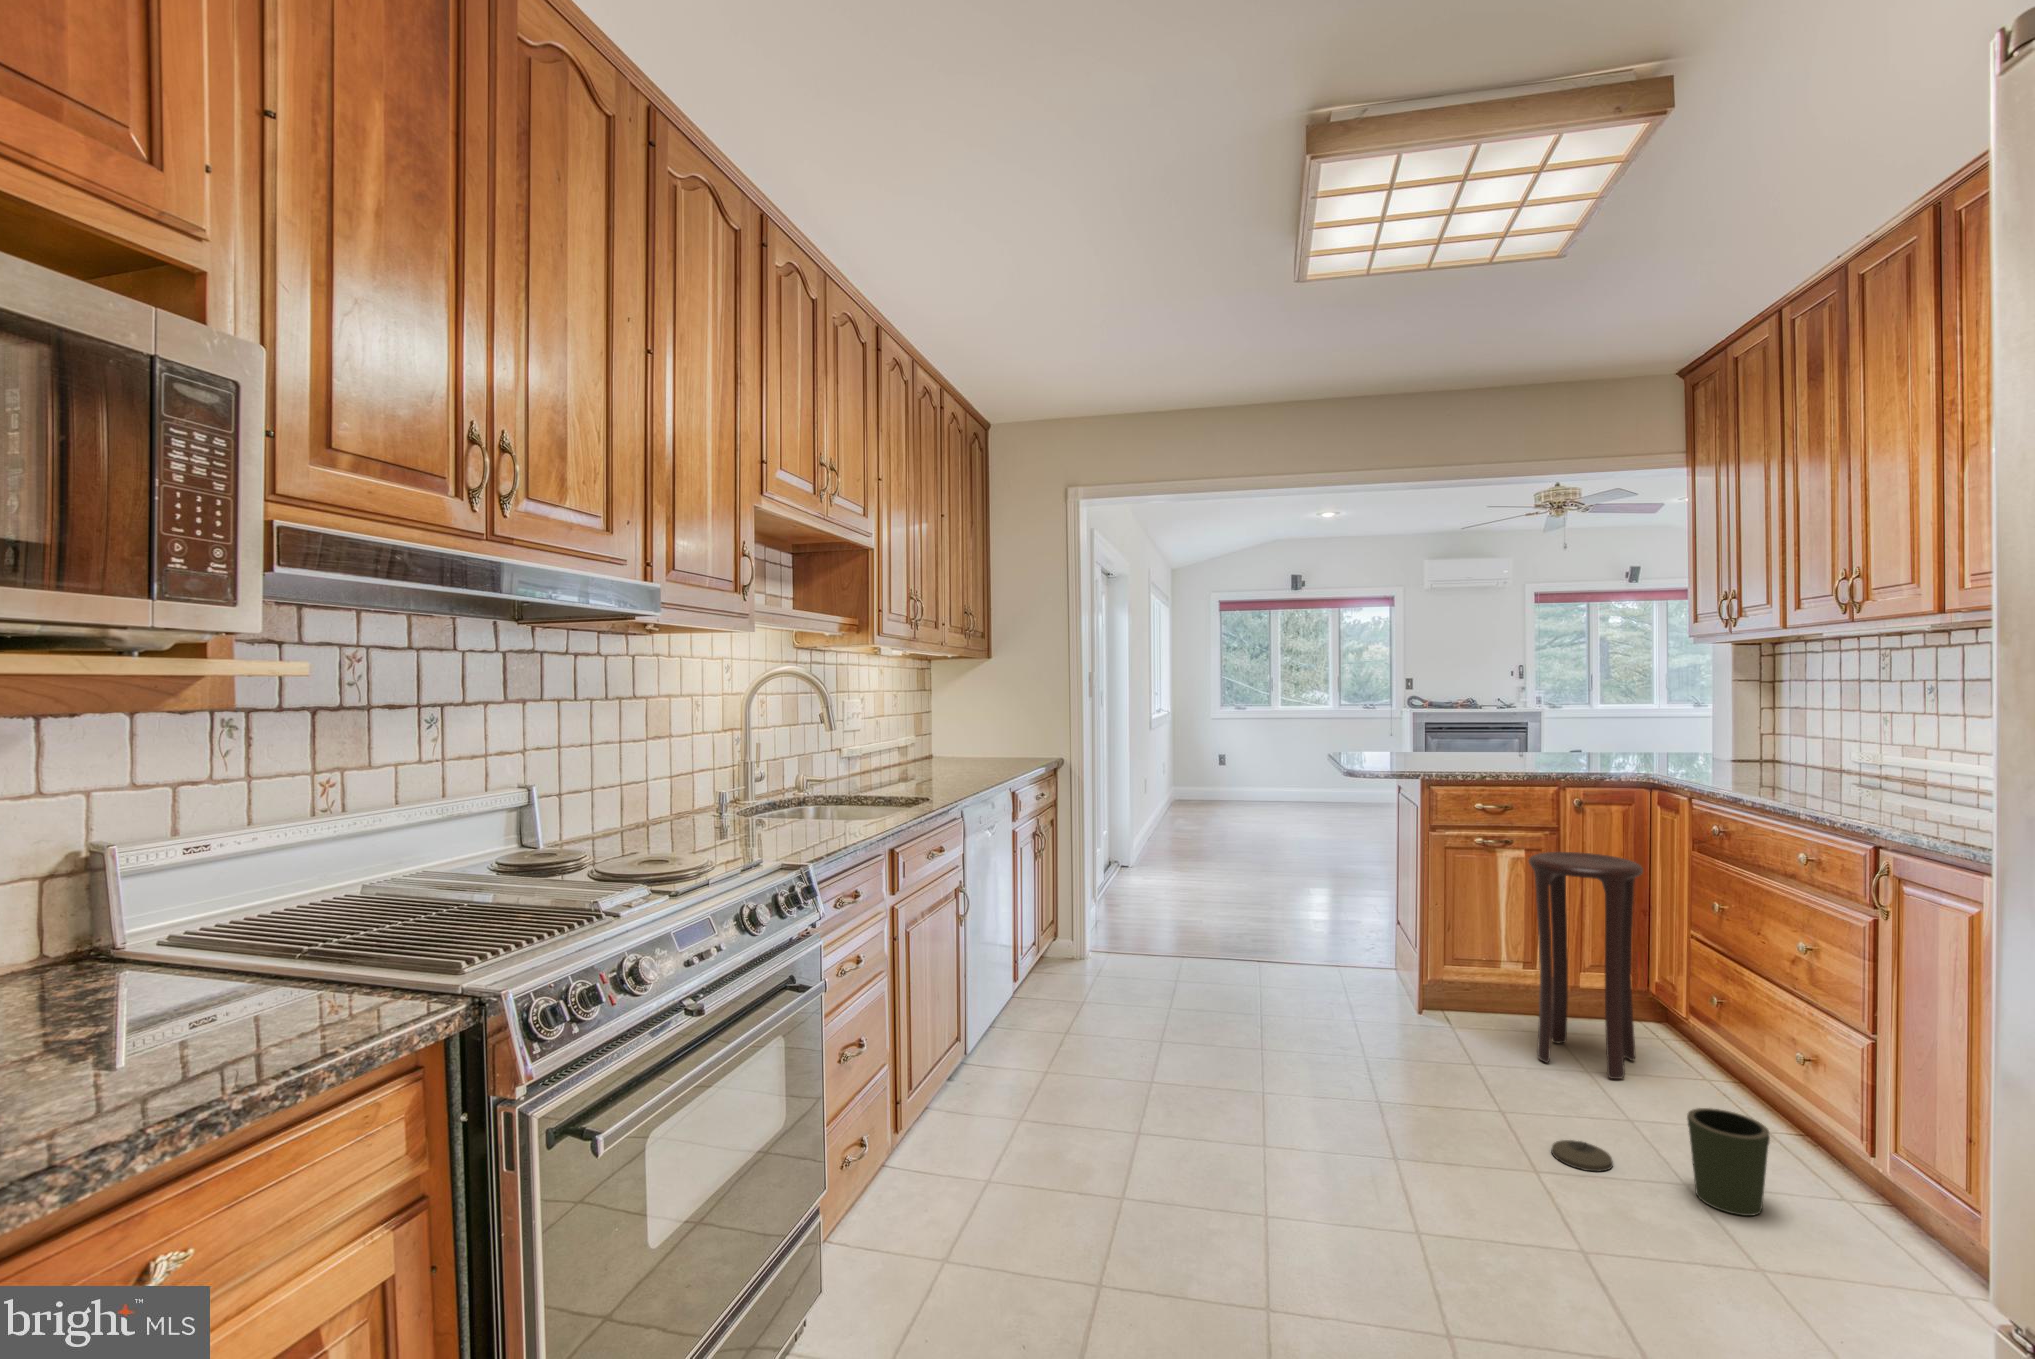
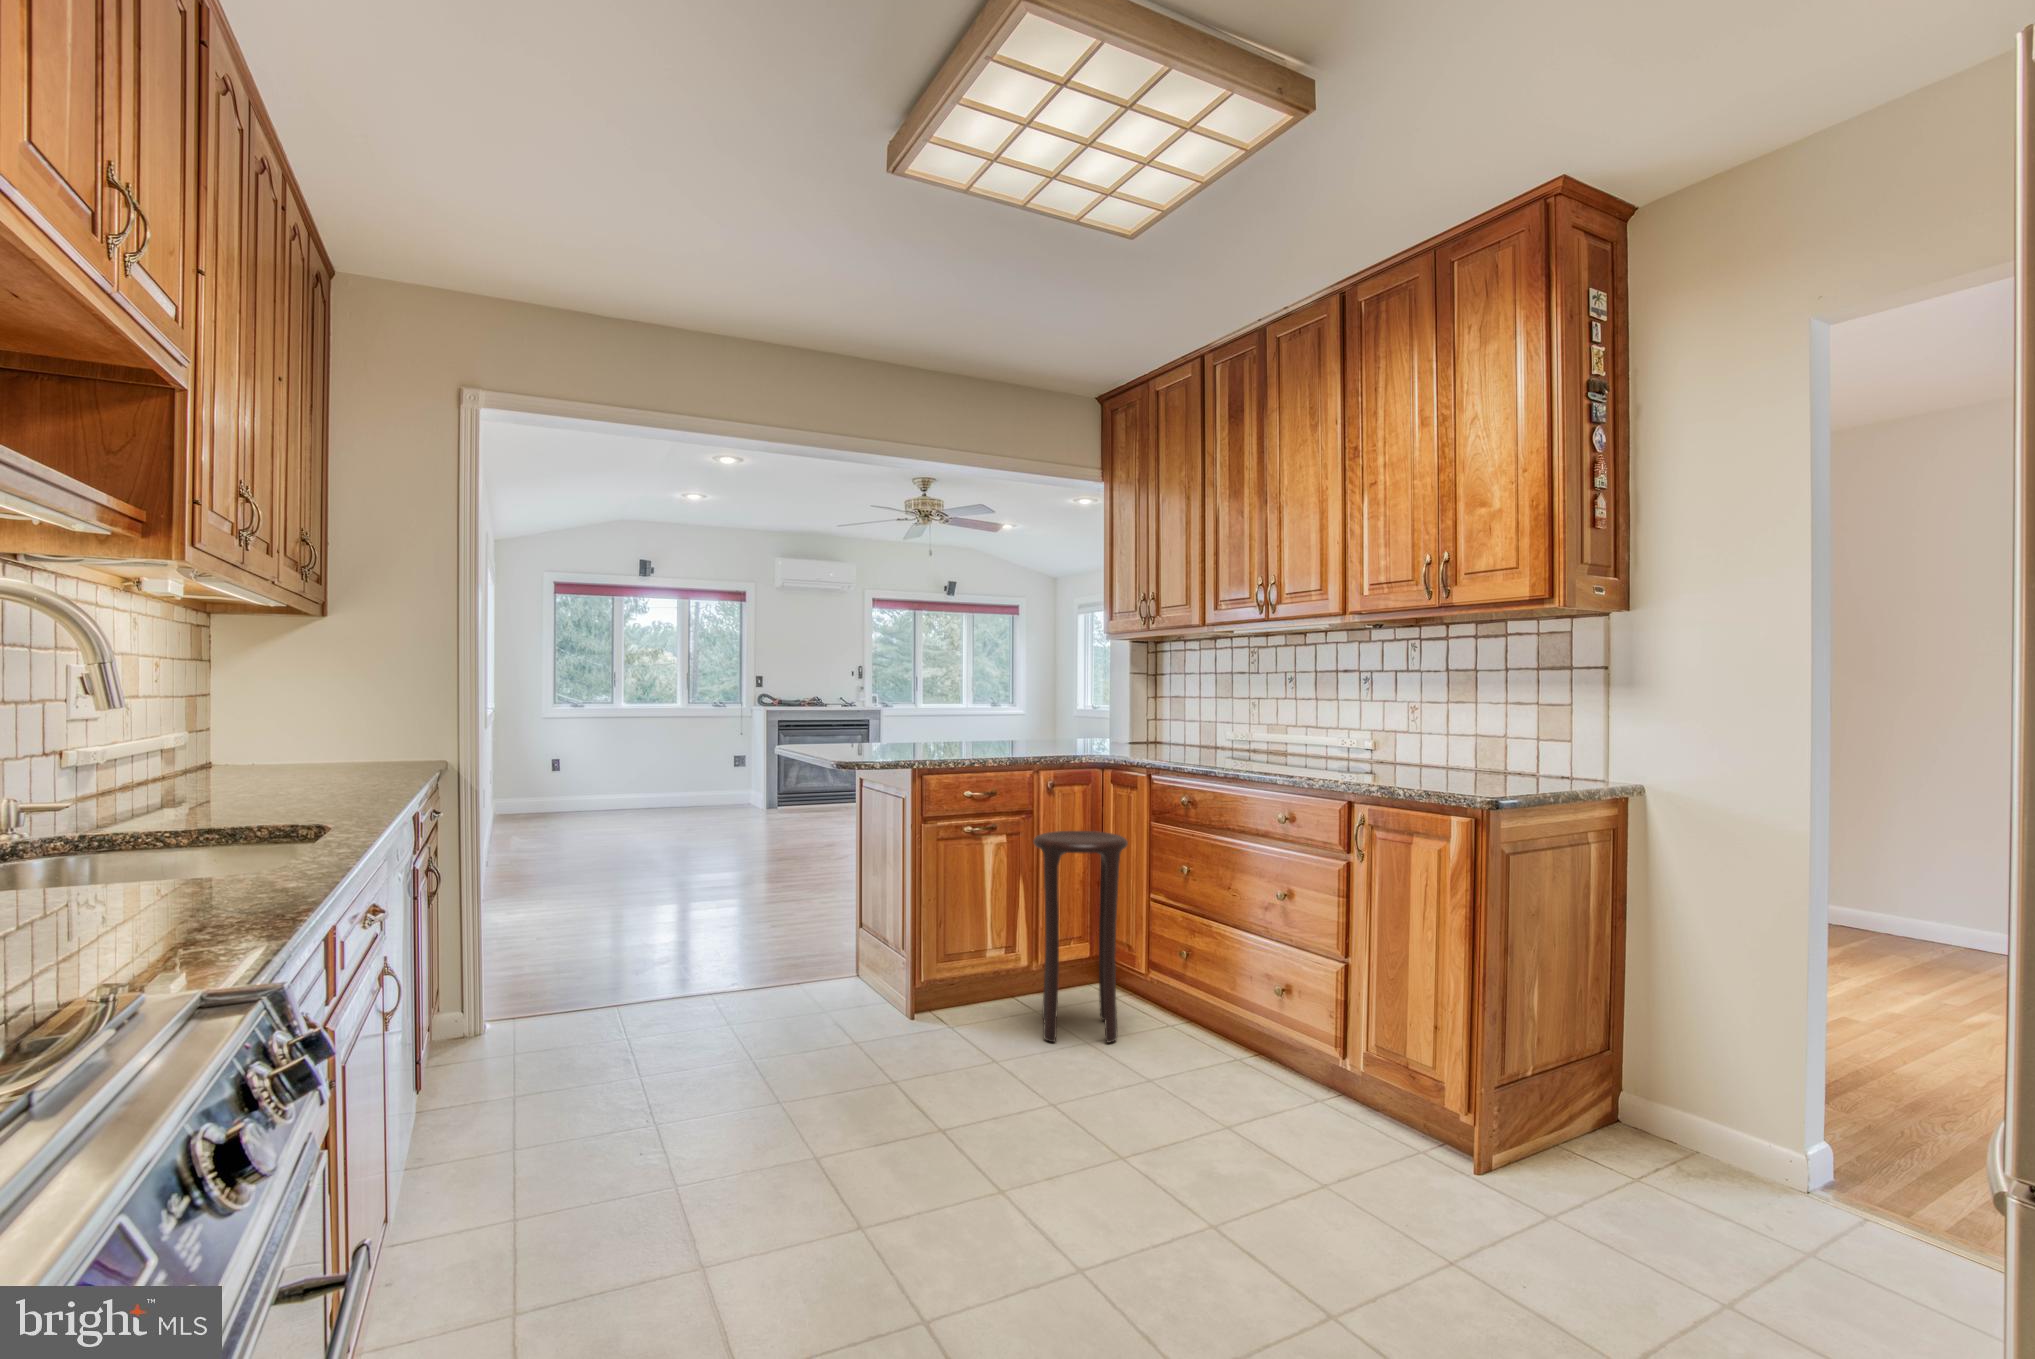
trash can: present [1551,1108,1770,1216] -> none [1118,1046,1290,1138]

